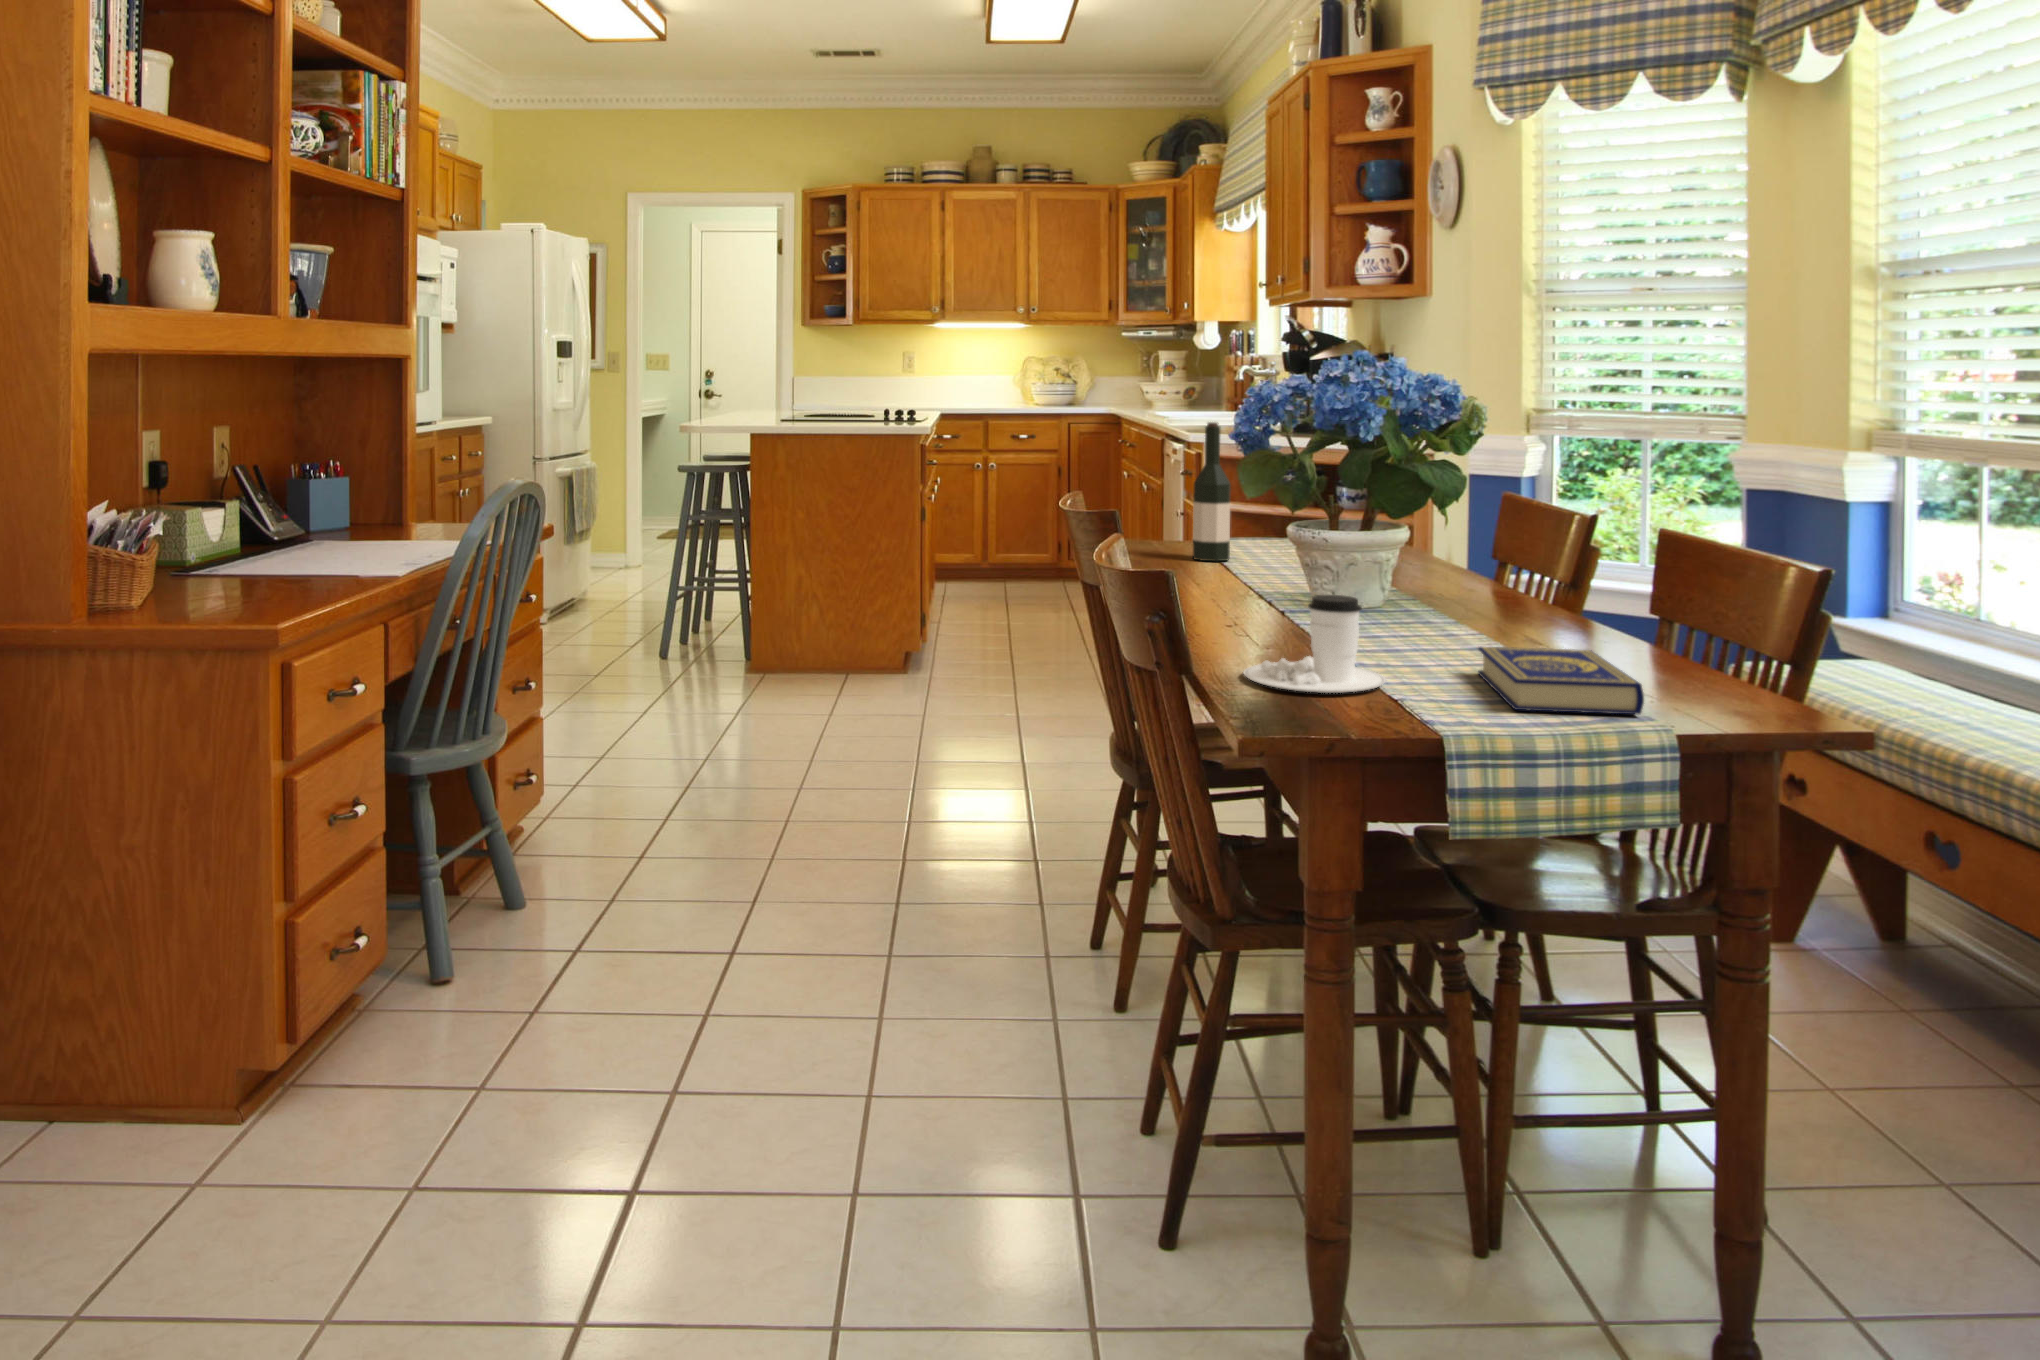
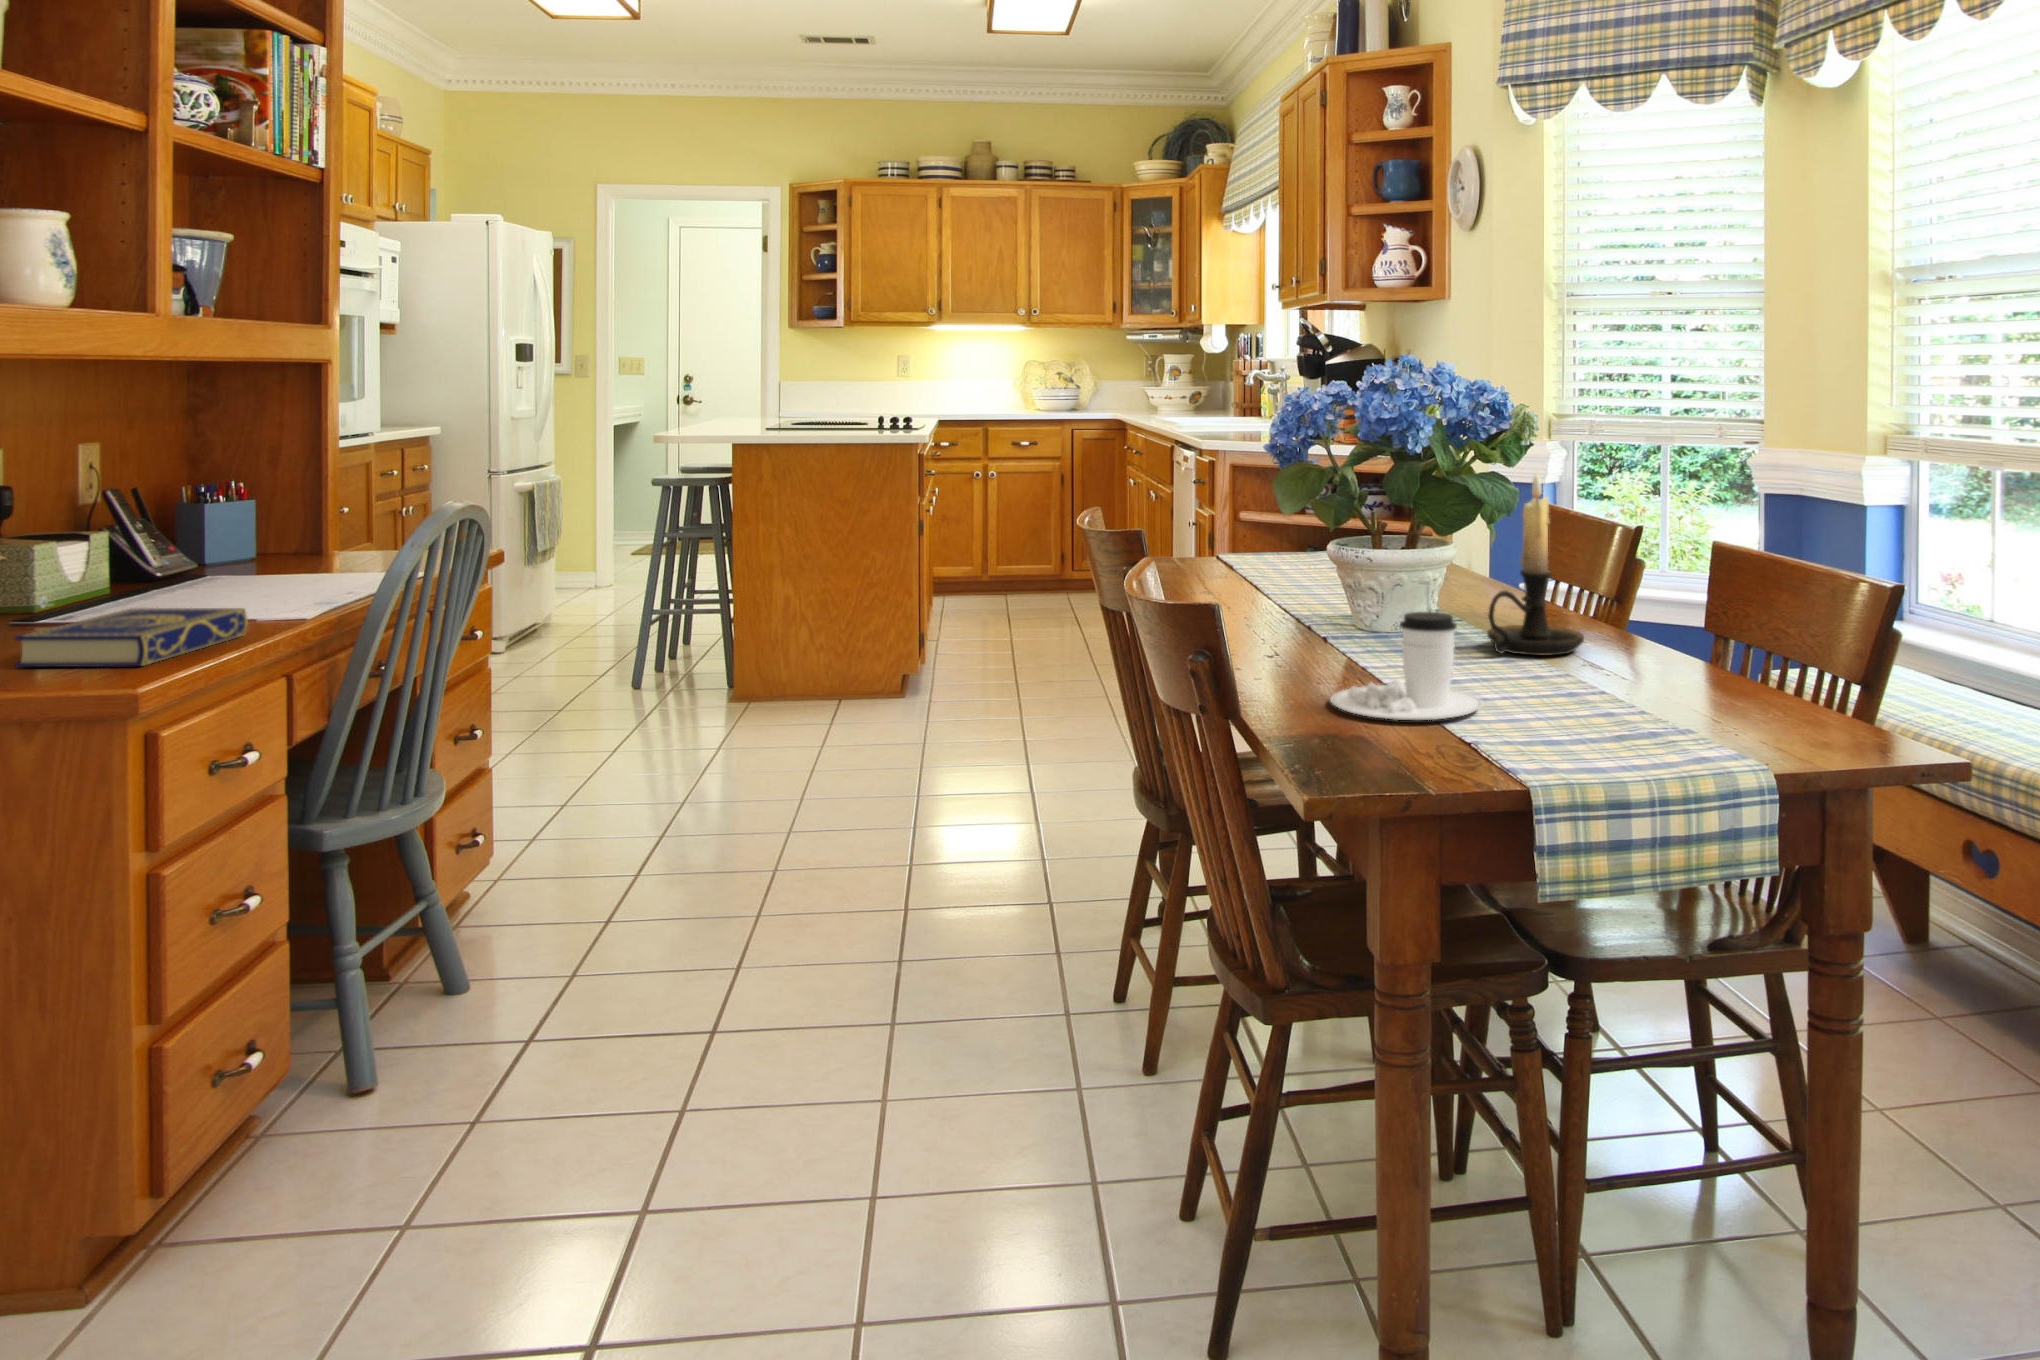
wine bottle: present [1193,422,1231,561] -> none [1240,426,1279,574]
candle holder: none [1407,467,1504,643] -> present [1487,471,1584,655]
book: present [1478,646,1644,714] -> present [15,608,248,667]

